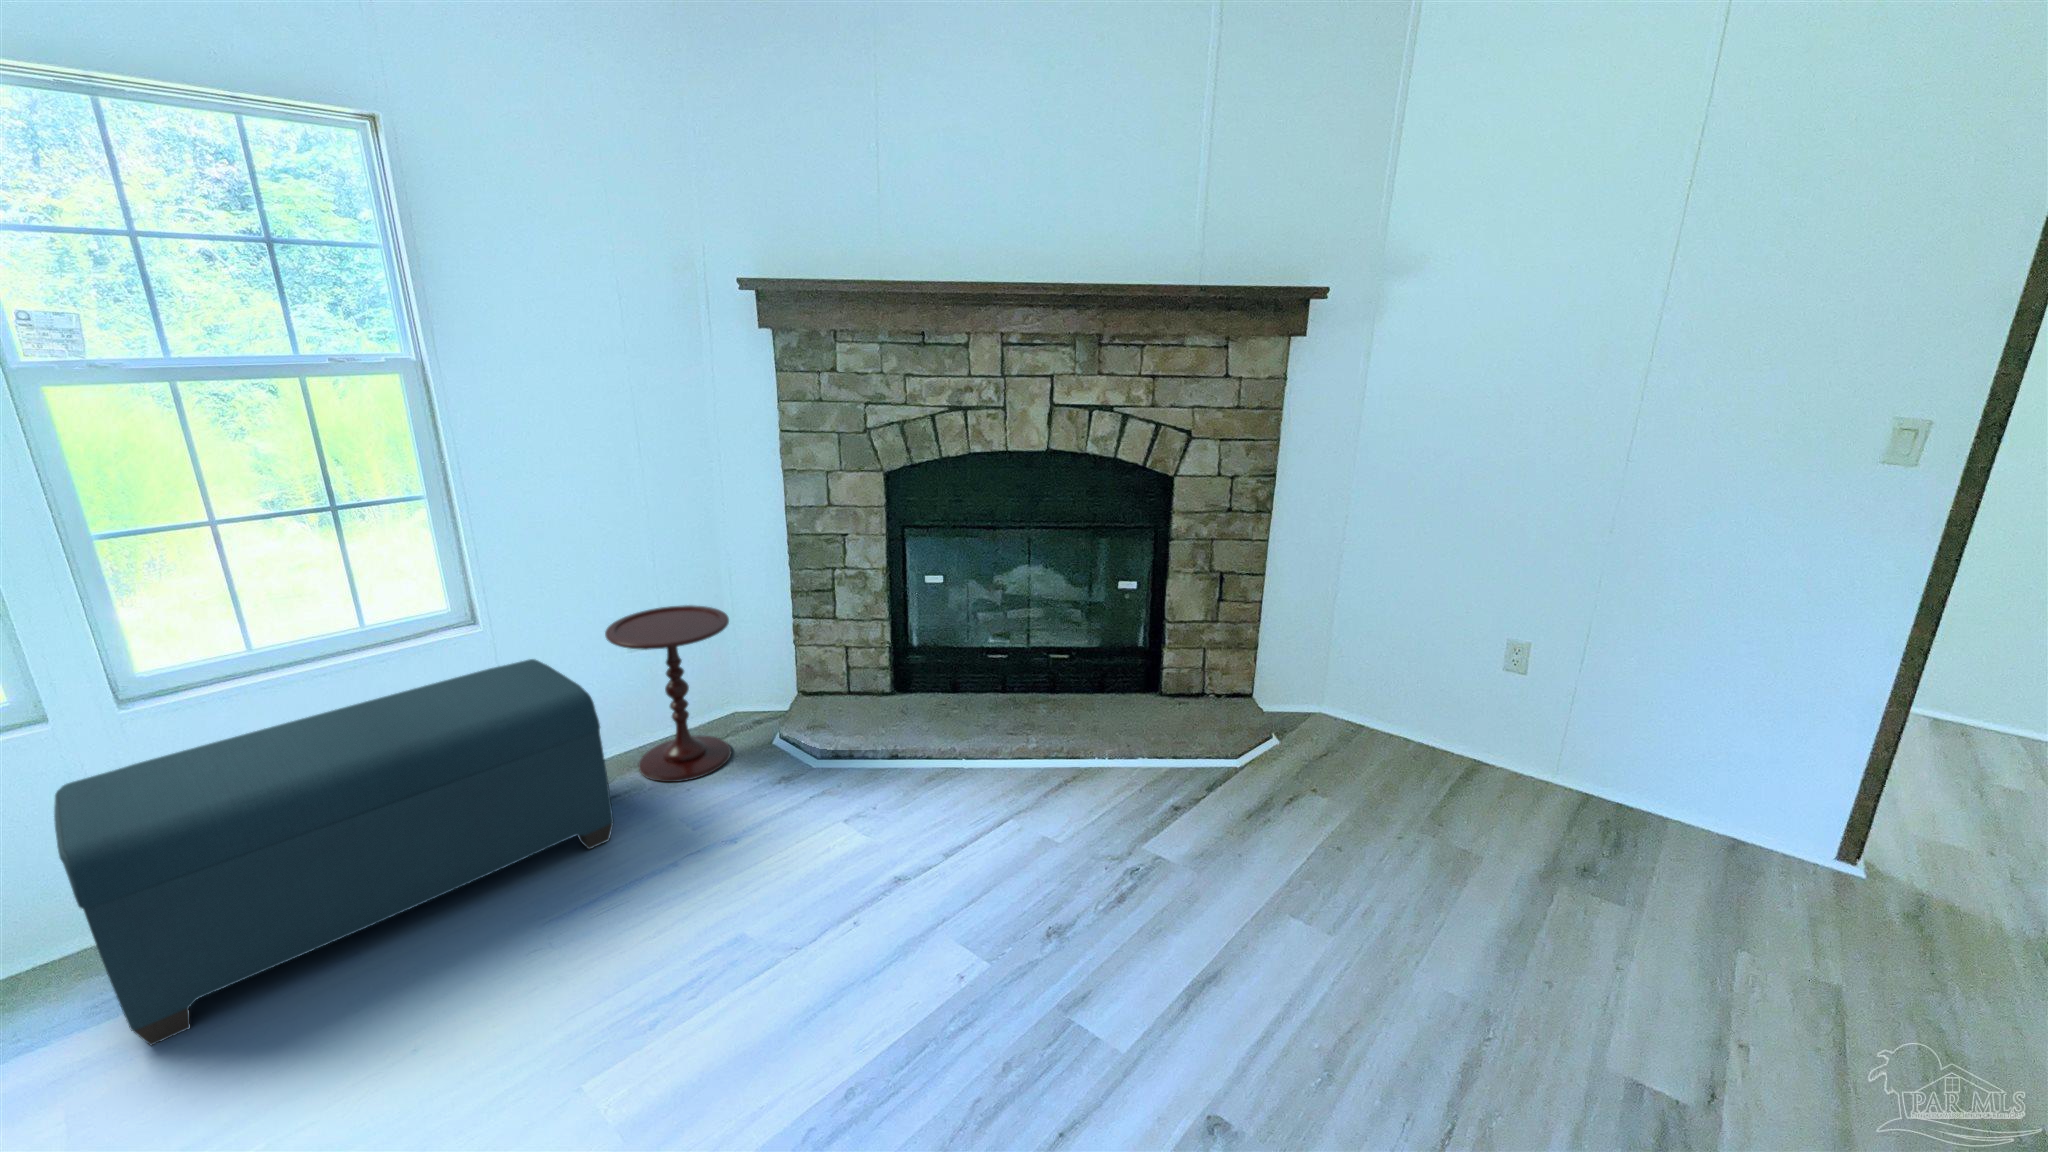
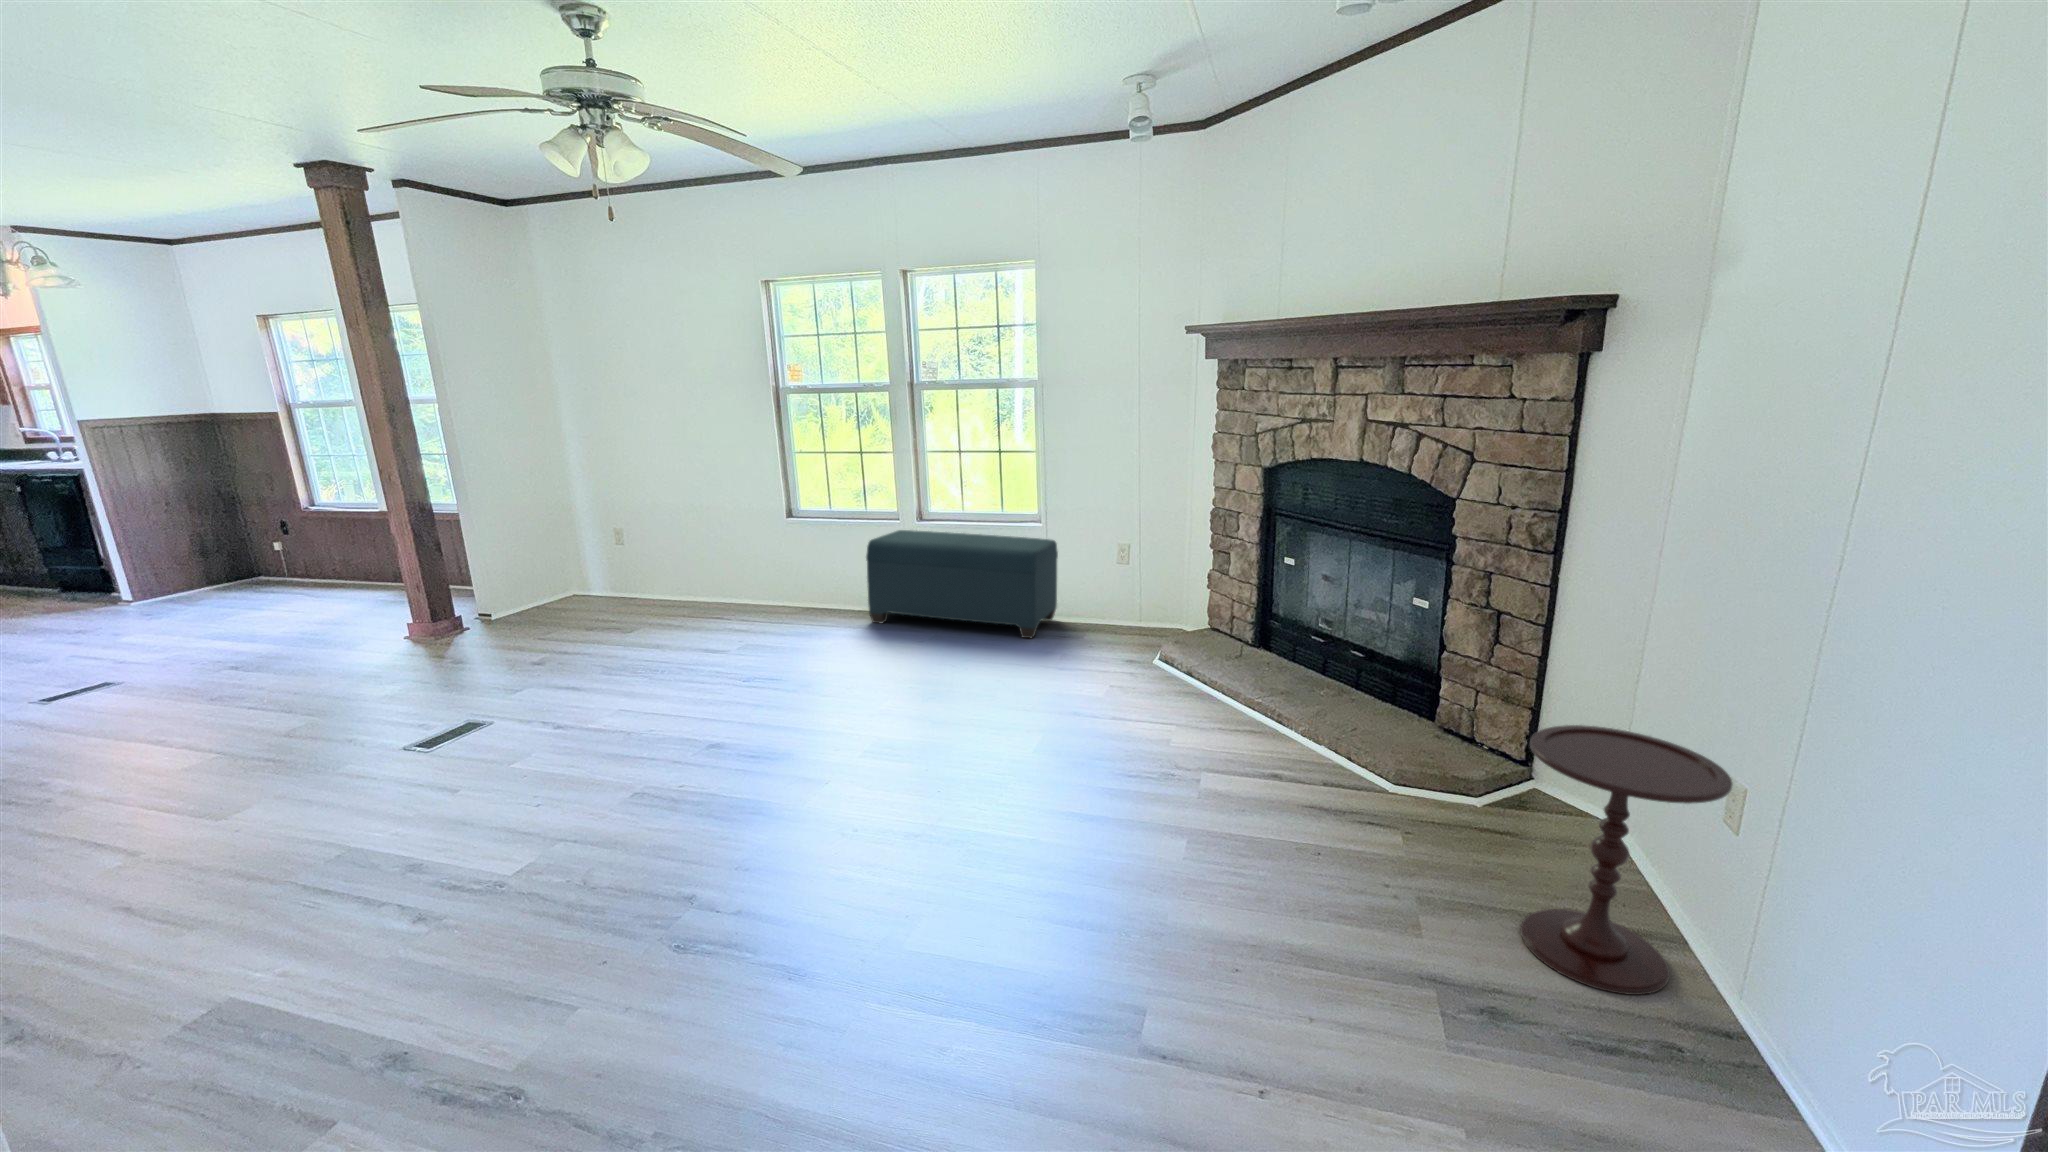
side table: present [605,605,731,782] -> present [1520,725,1733,995]

